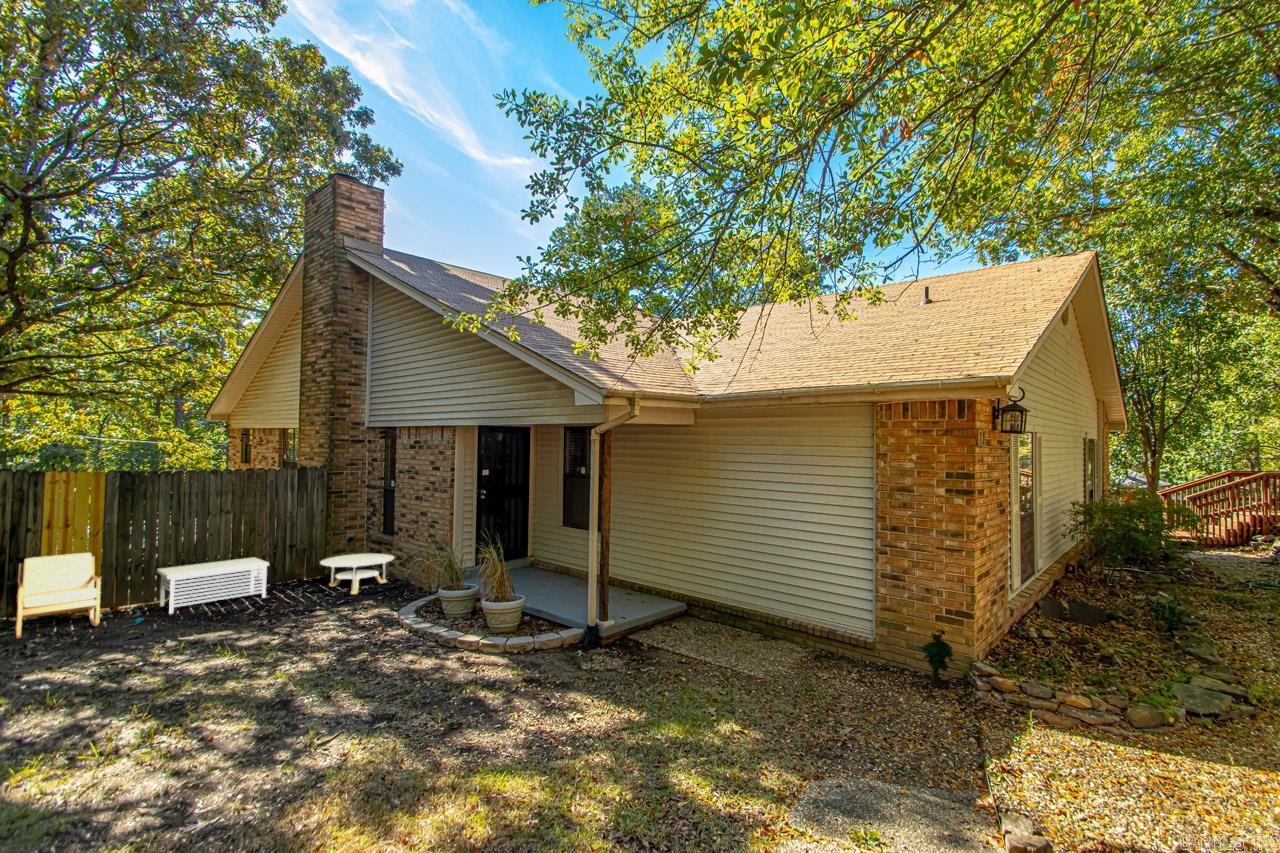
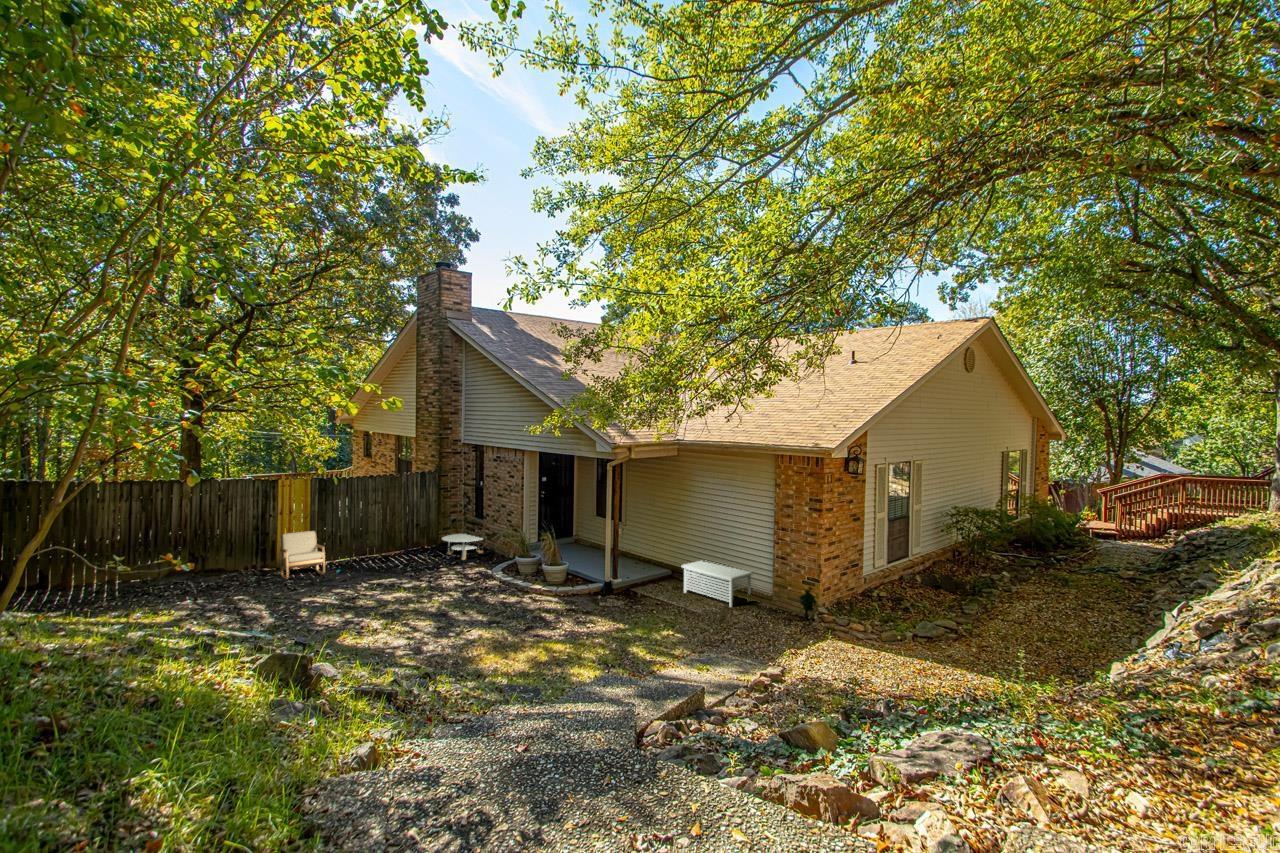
storage bench: present [157,557,269,614] -> present [682,561,753,607]

